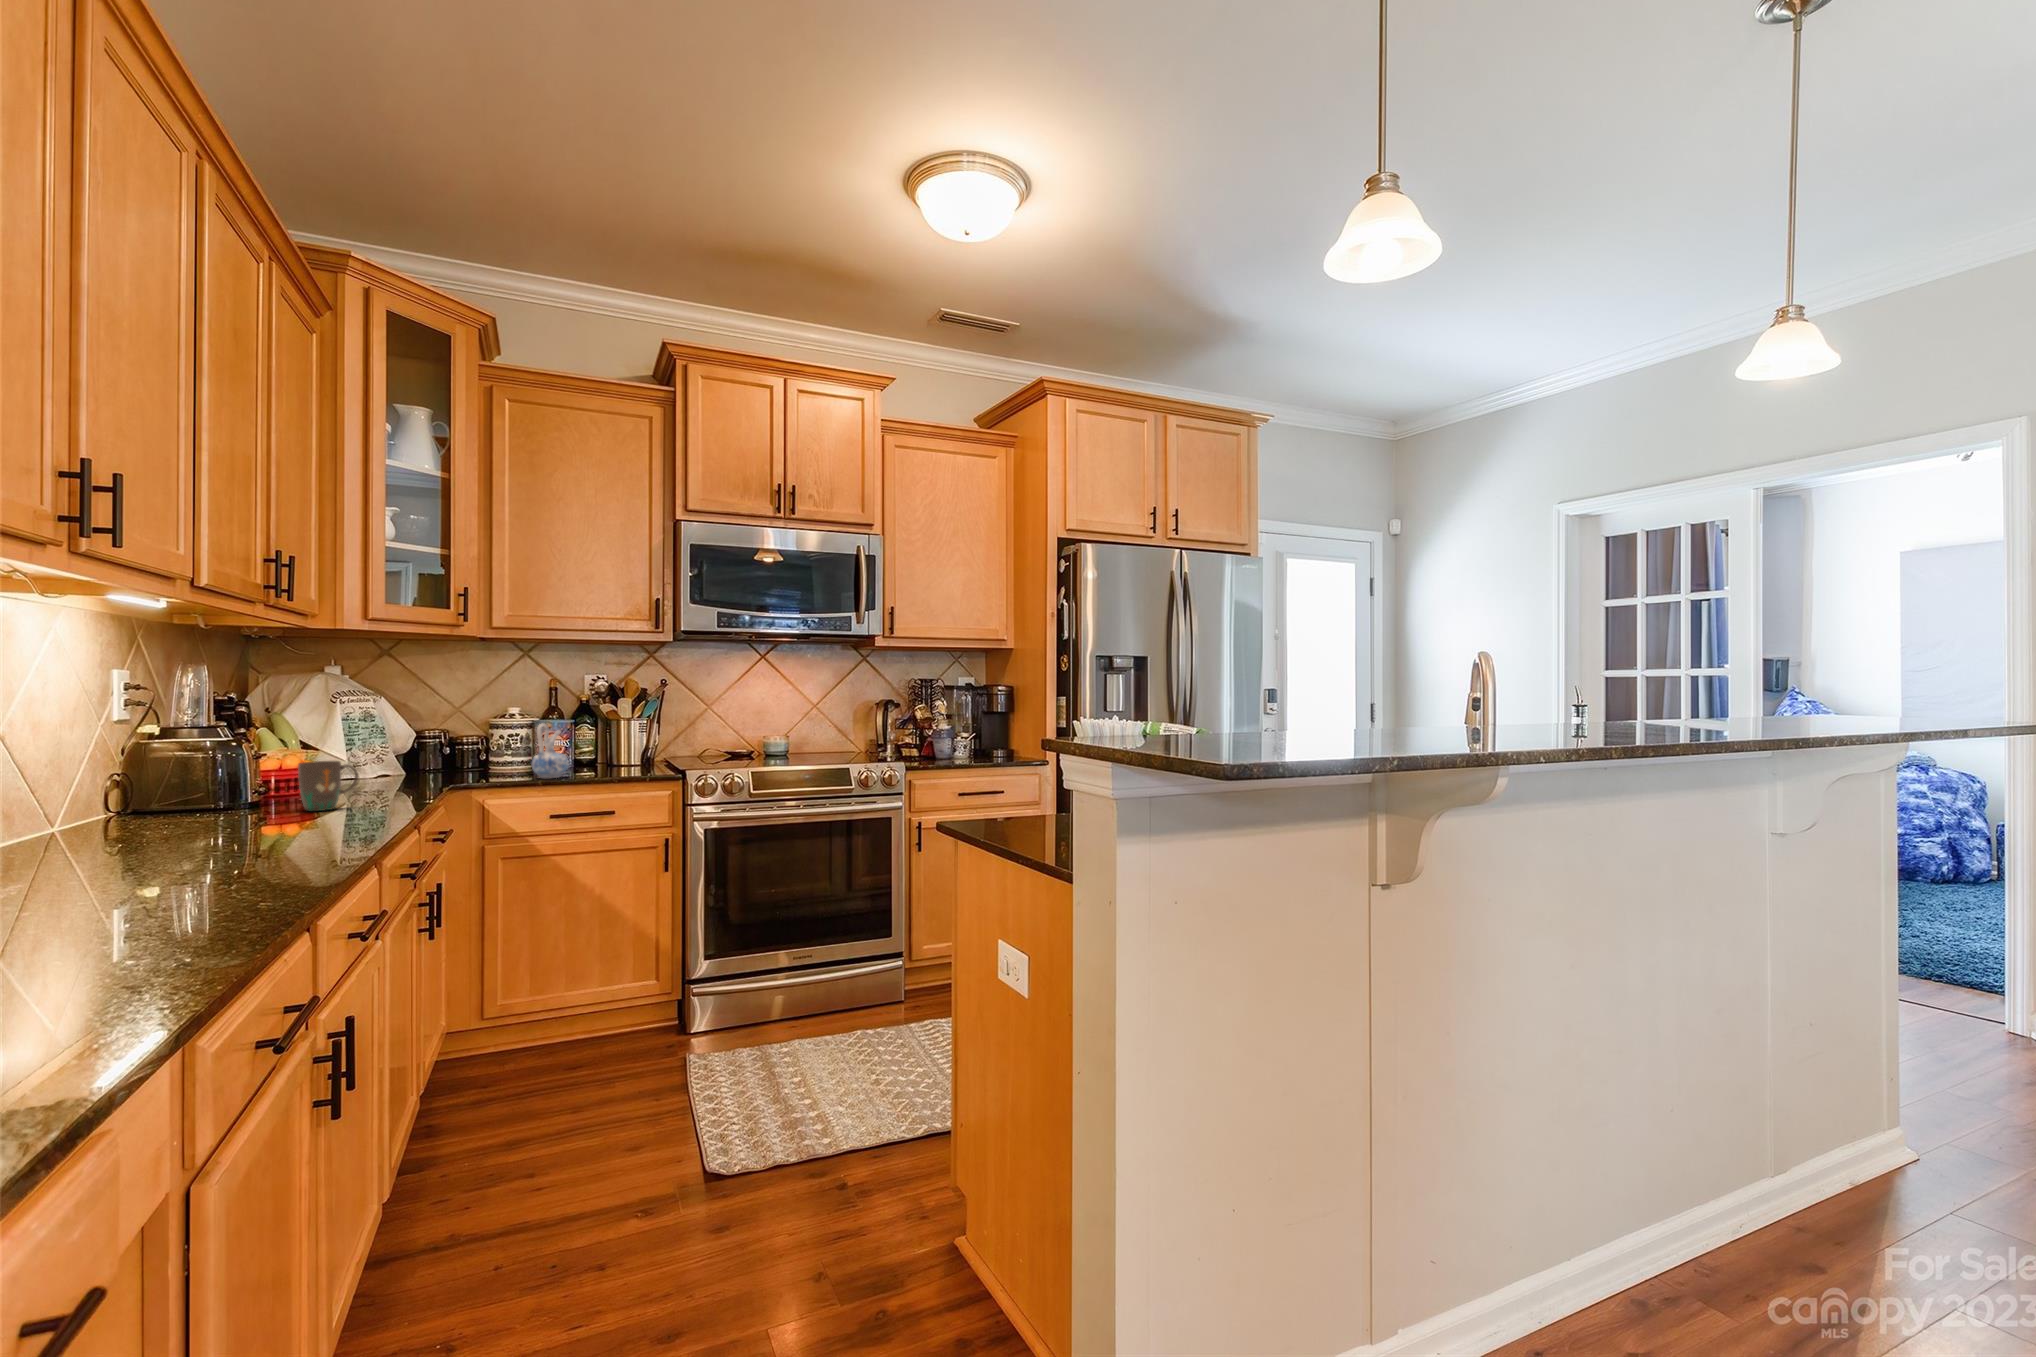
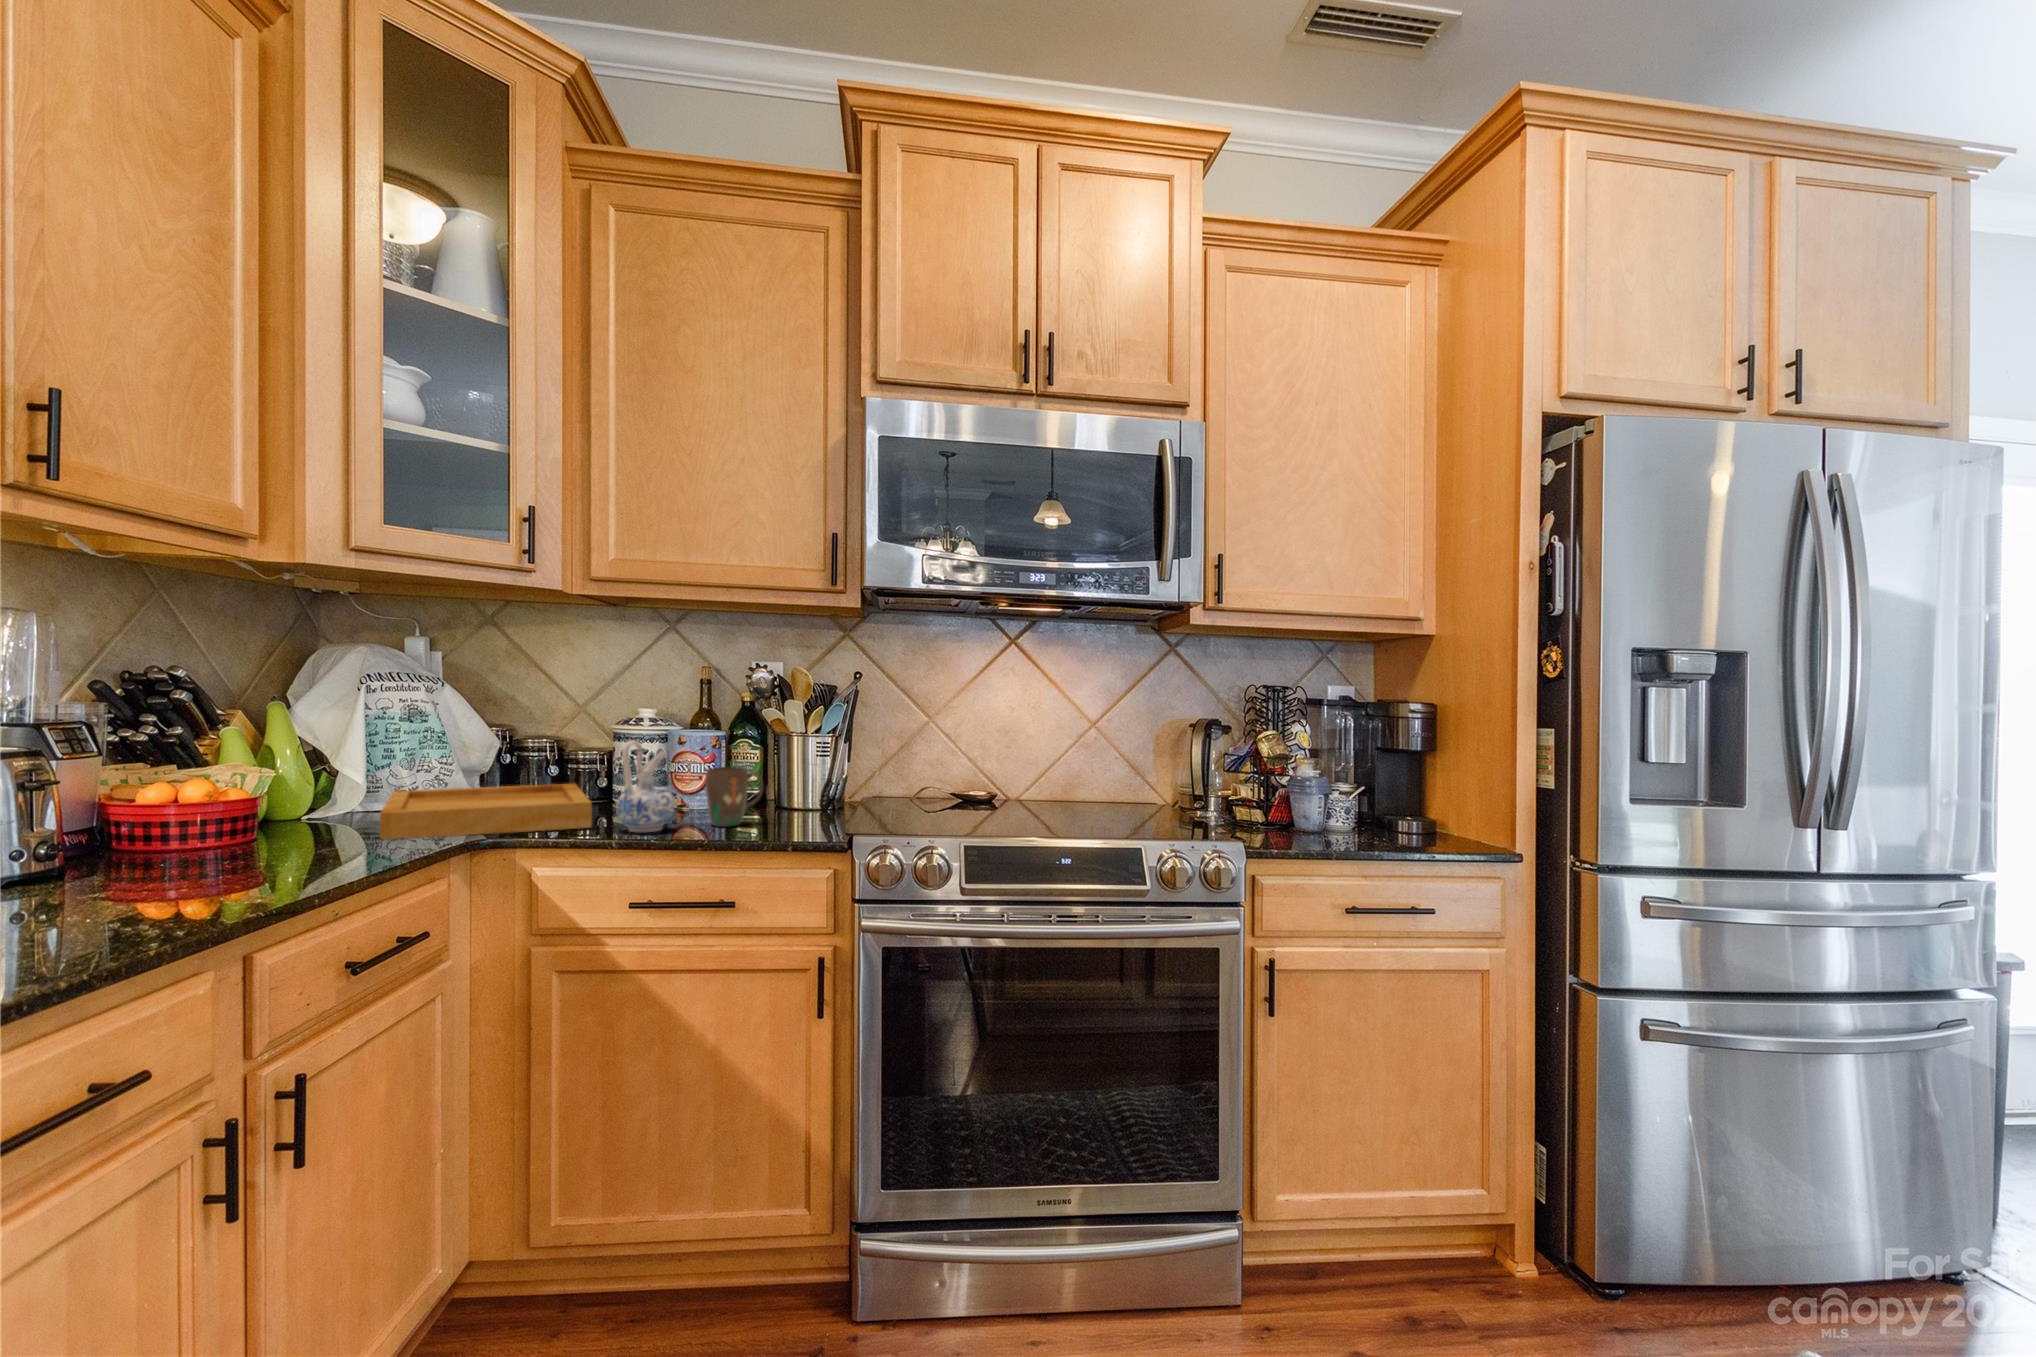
tray: none [354,756,513,790] -> present [380,783,592,839]
mug: present [298,761,358,811] -> present [706,767,763,827]

